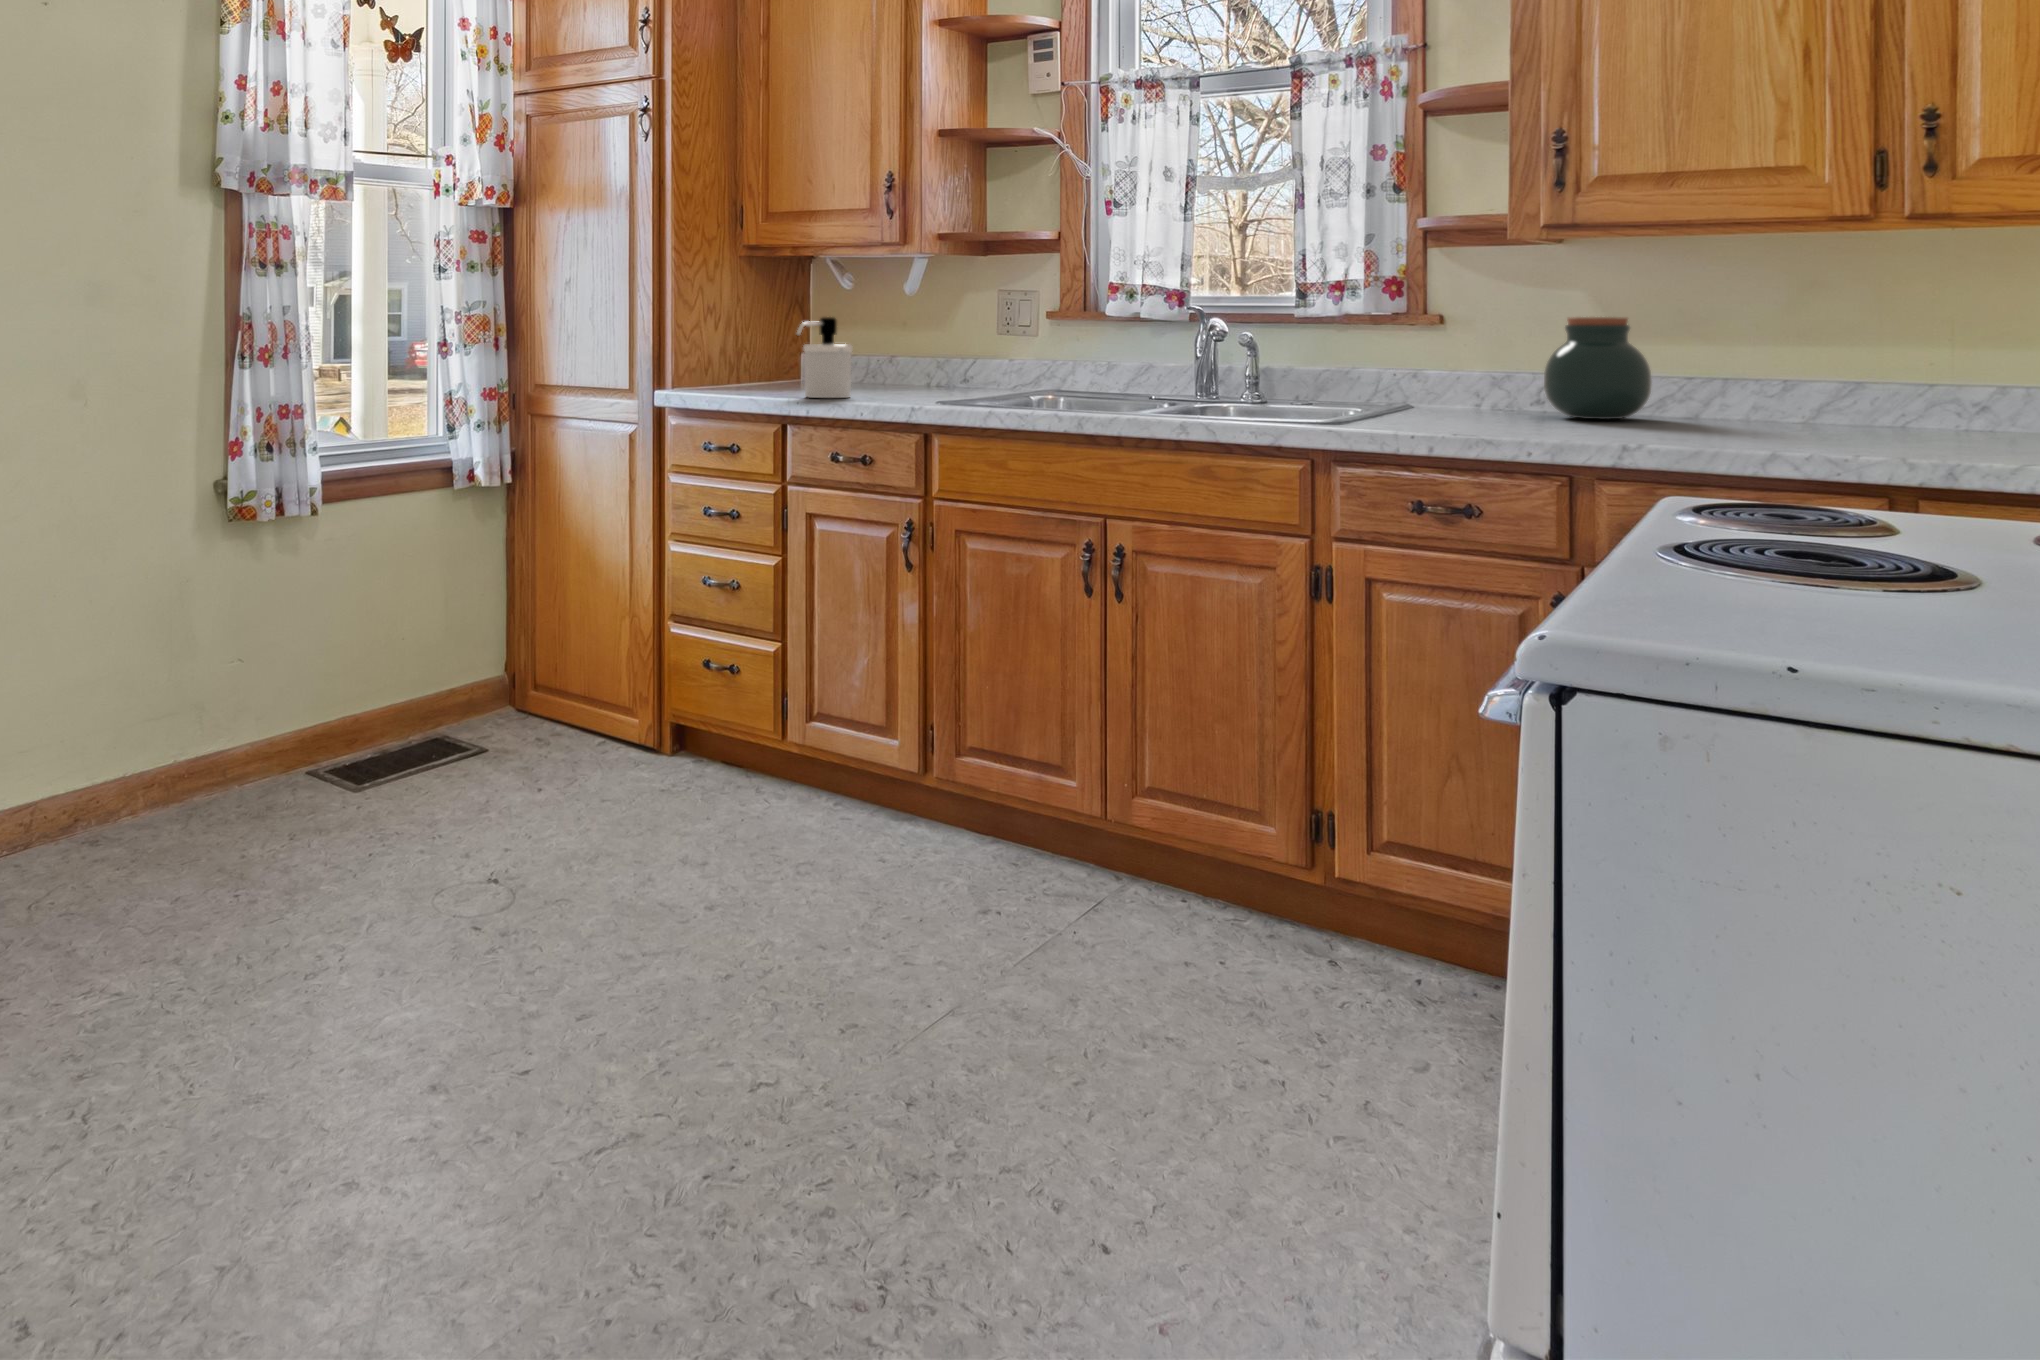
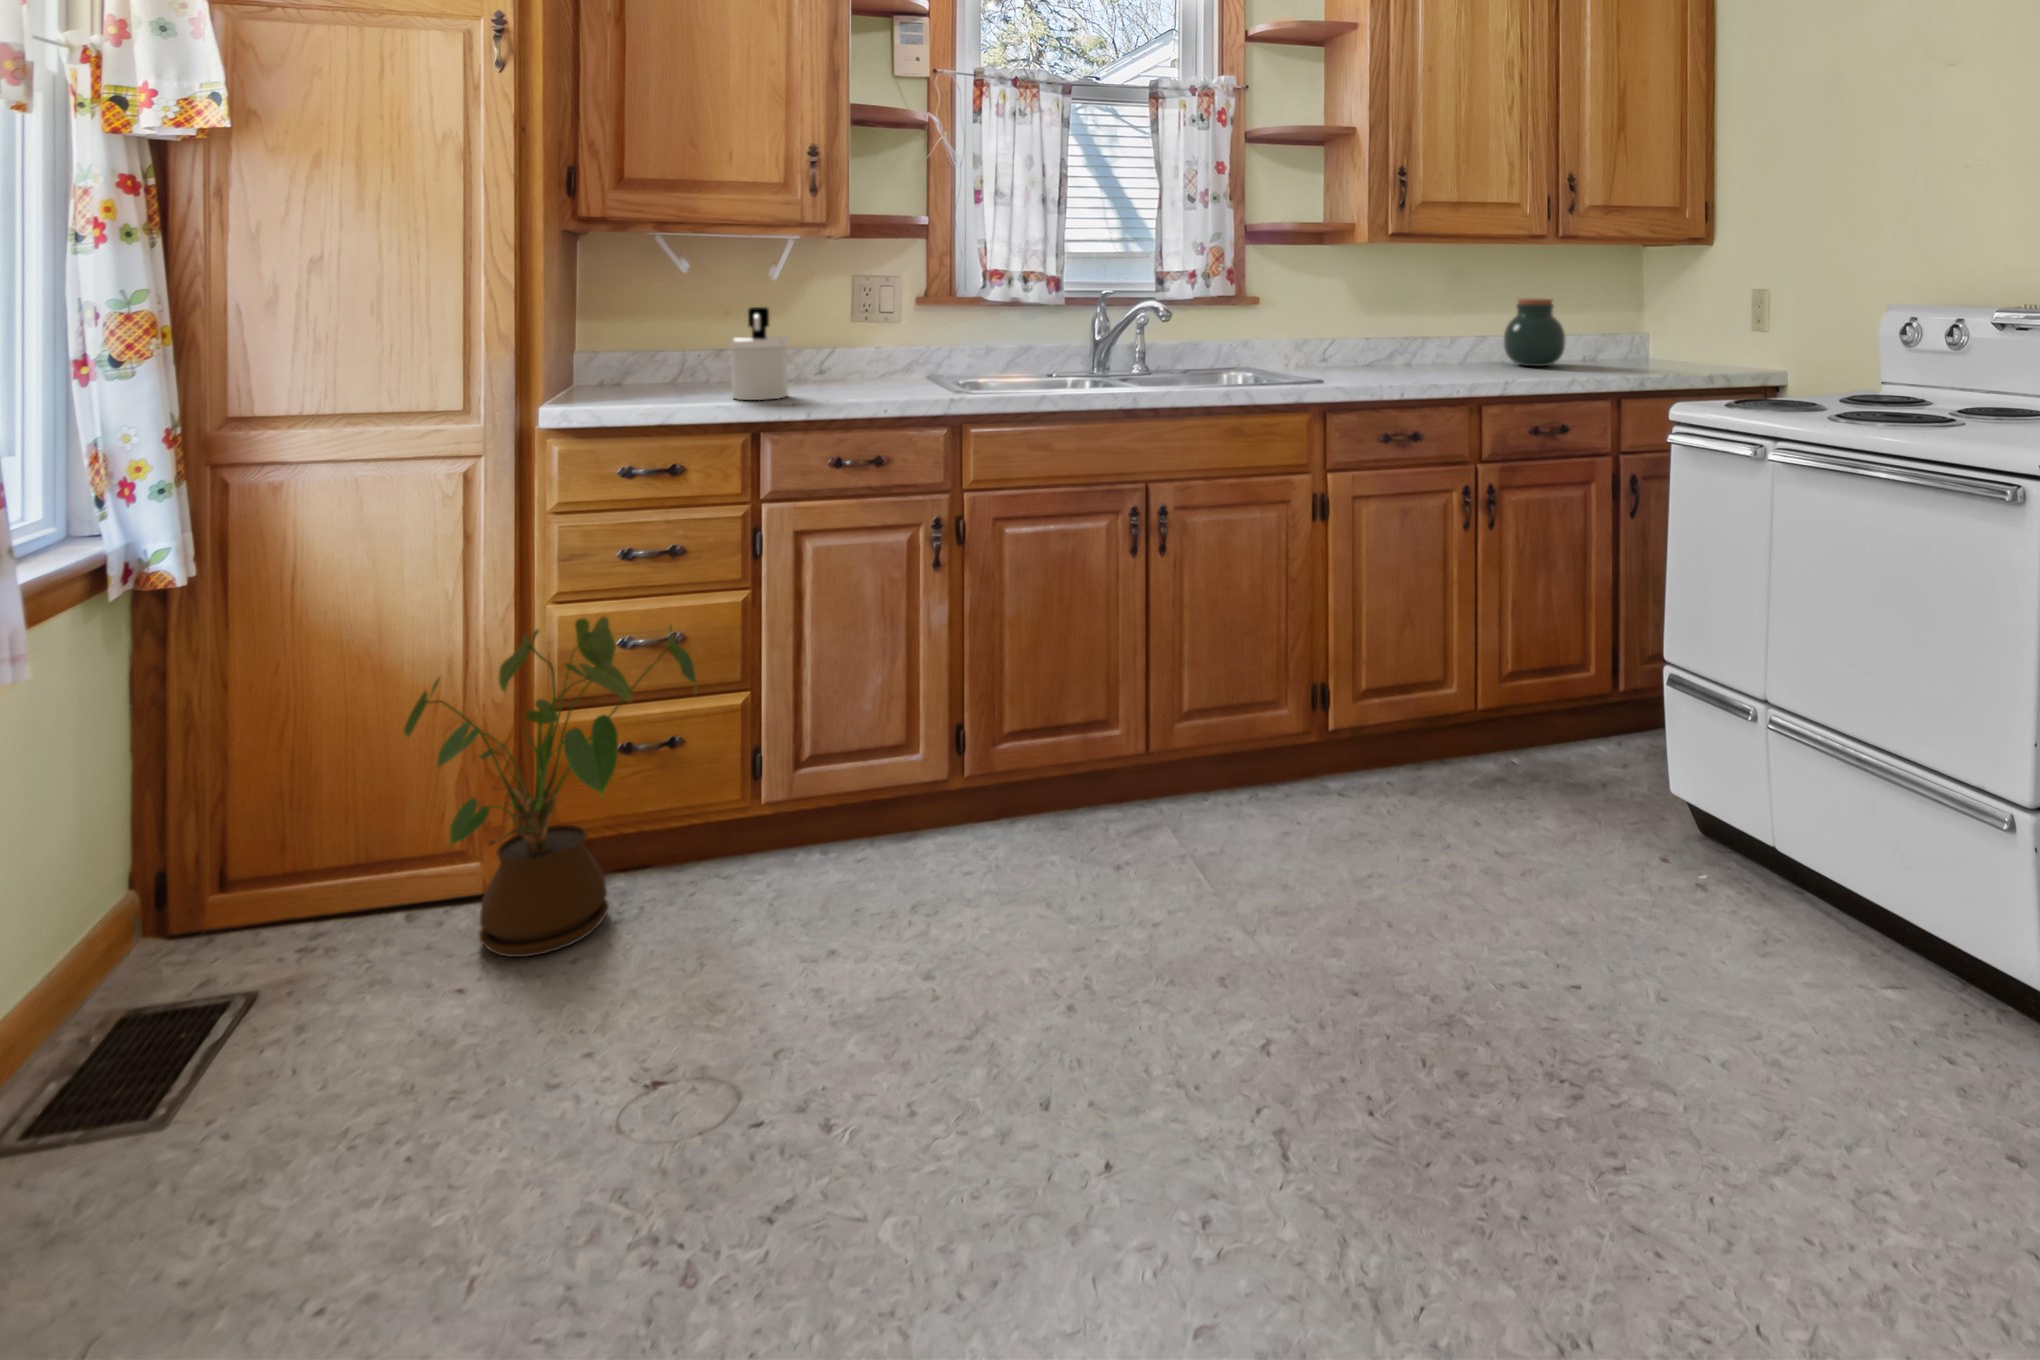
jar: present [1544,317,1652,419] -> present [1504,298,1565,366]
house plant: none [512,553,706,793] -> present [403,616,696,957]

